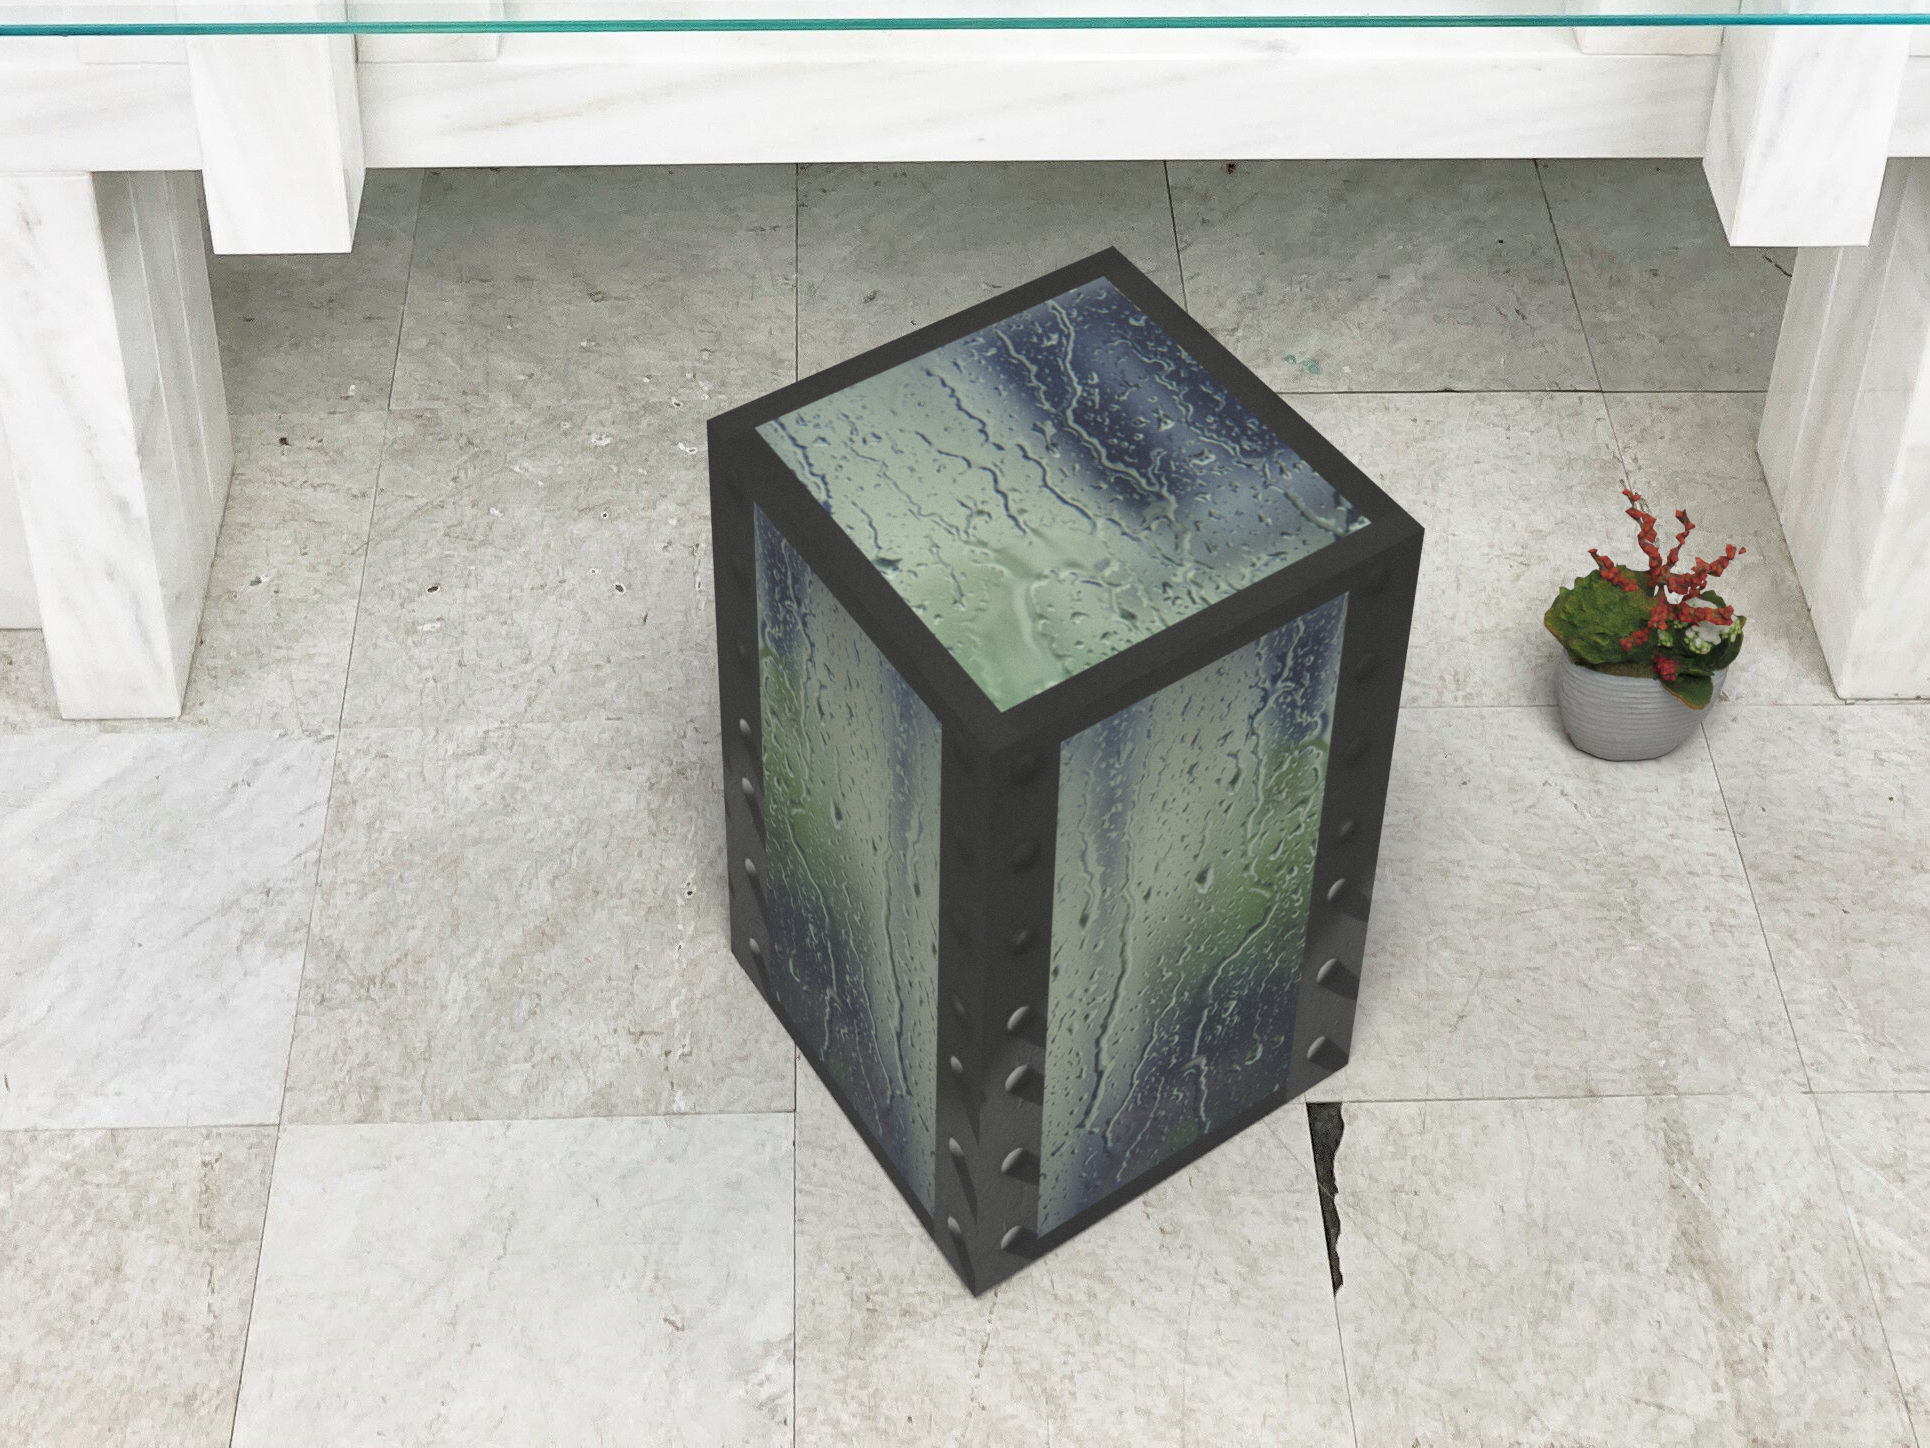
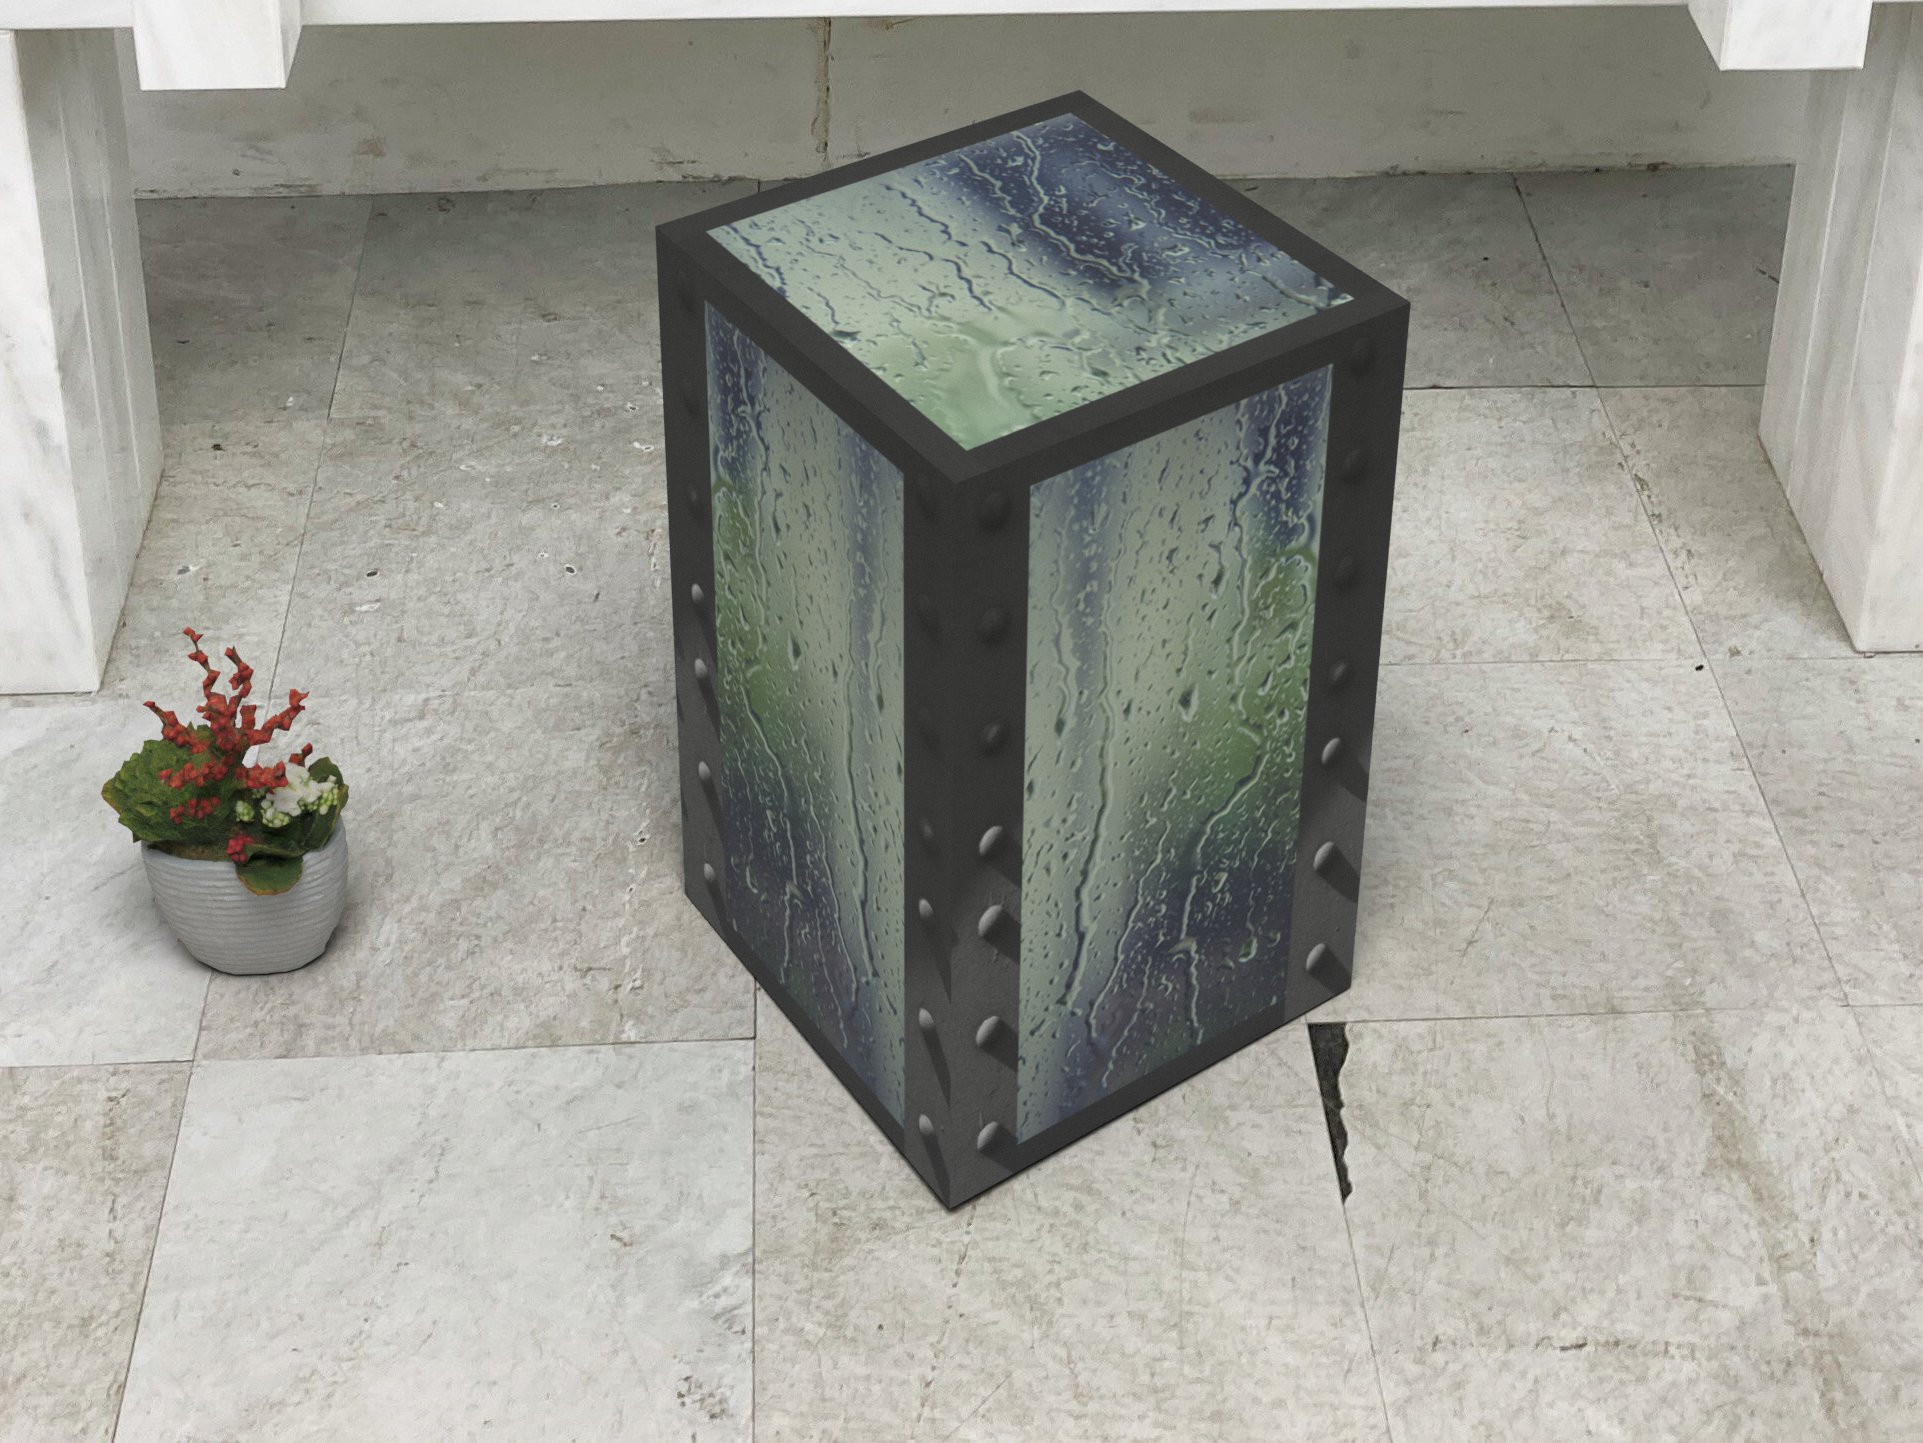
decorative plant: present [1544,488,1747,760] -> present [101,627,349,974]

